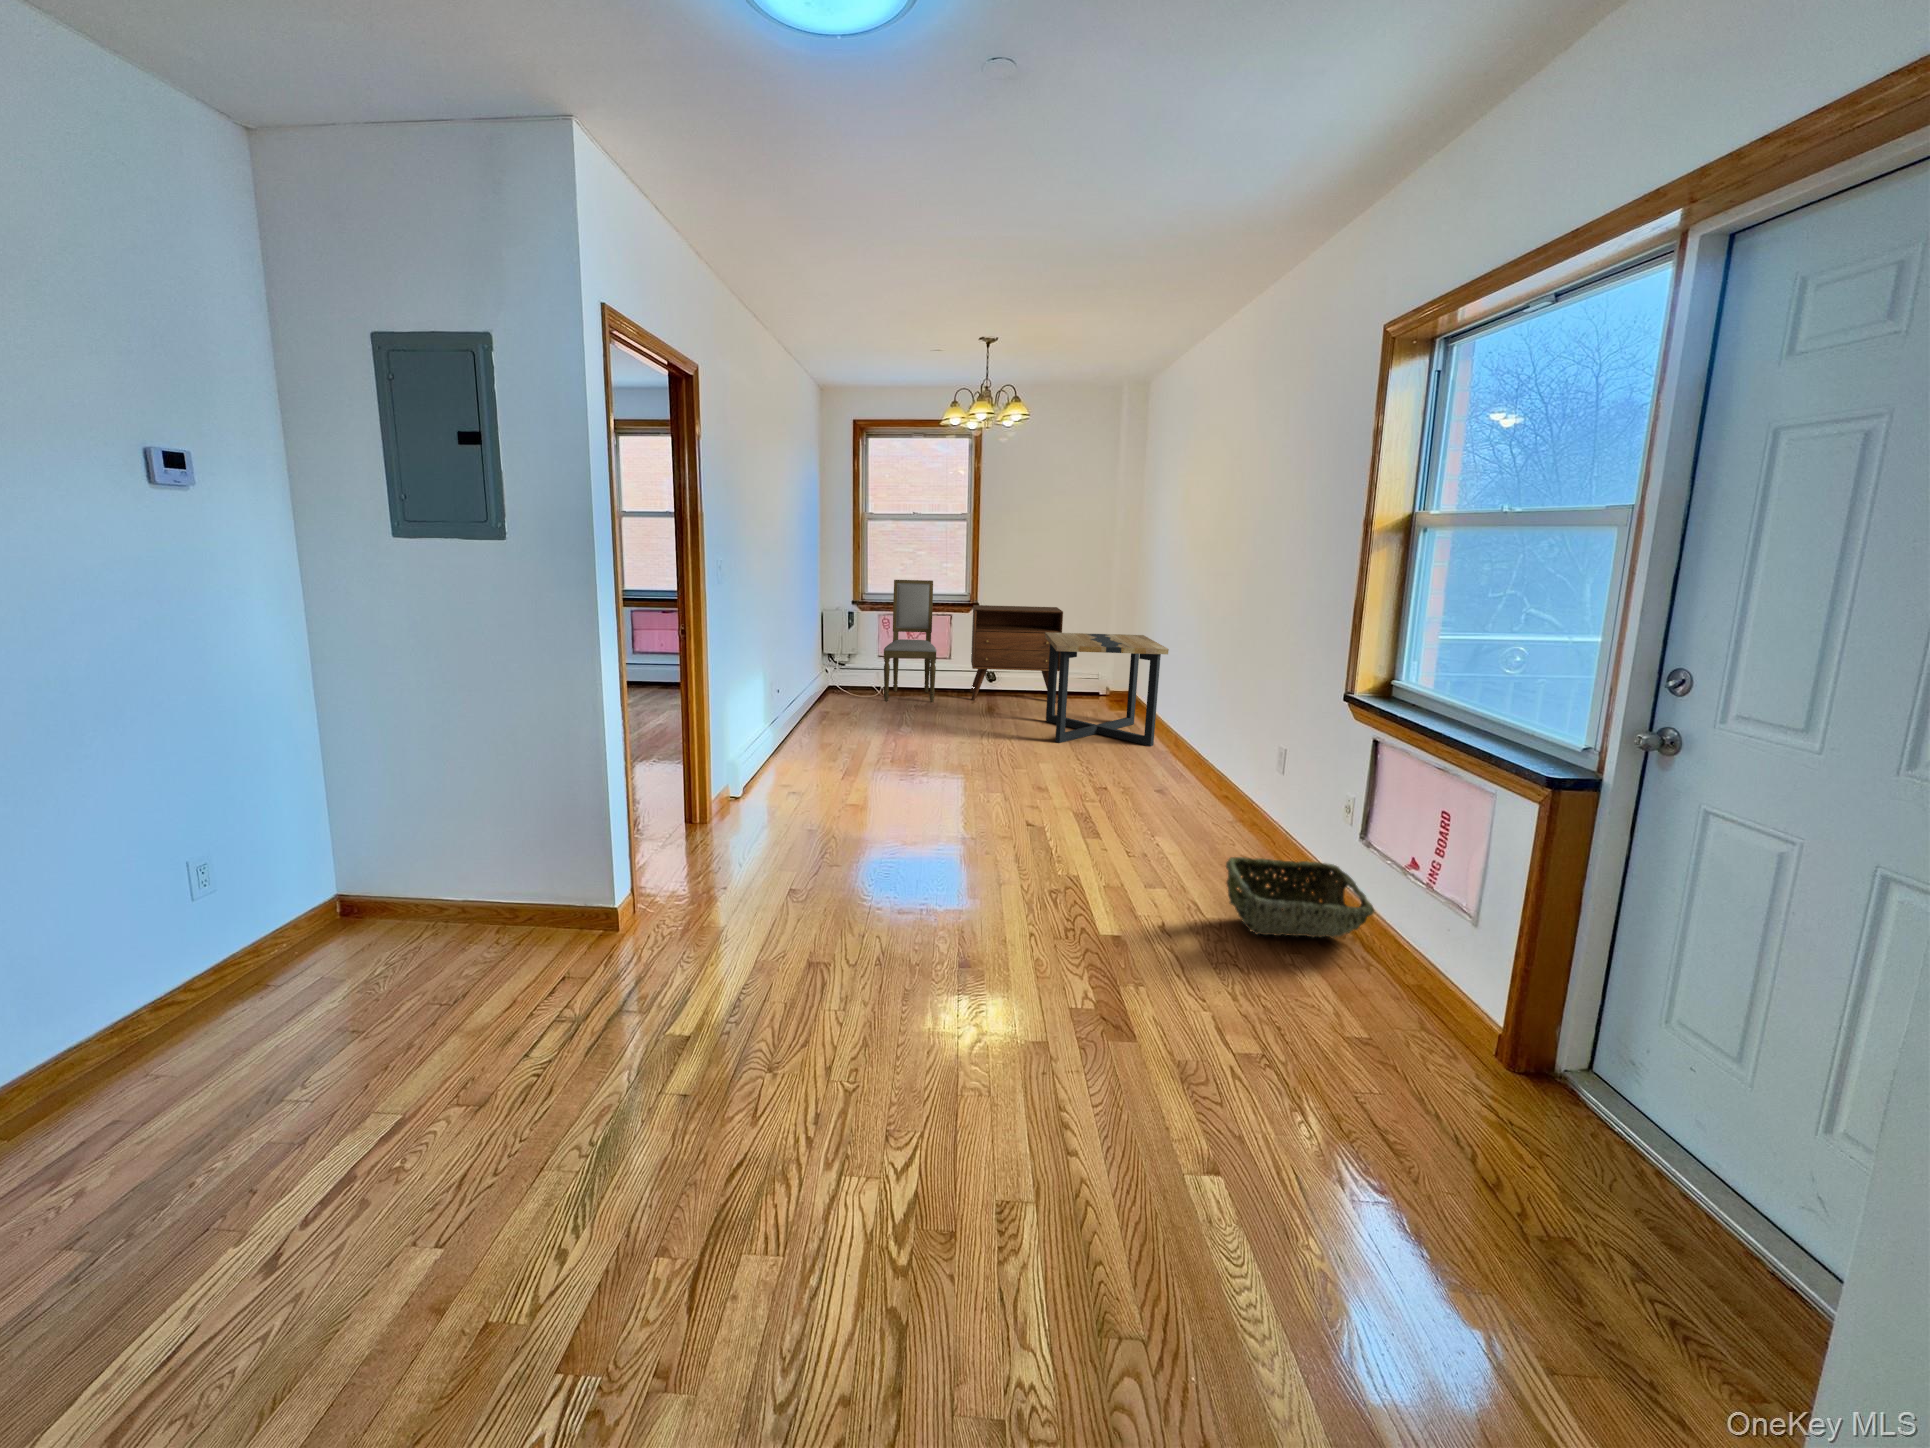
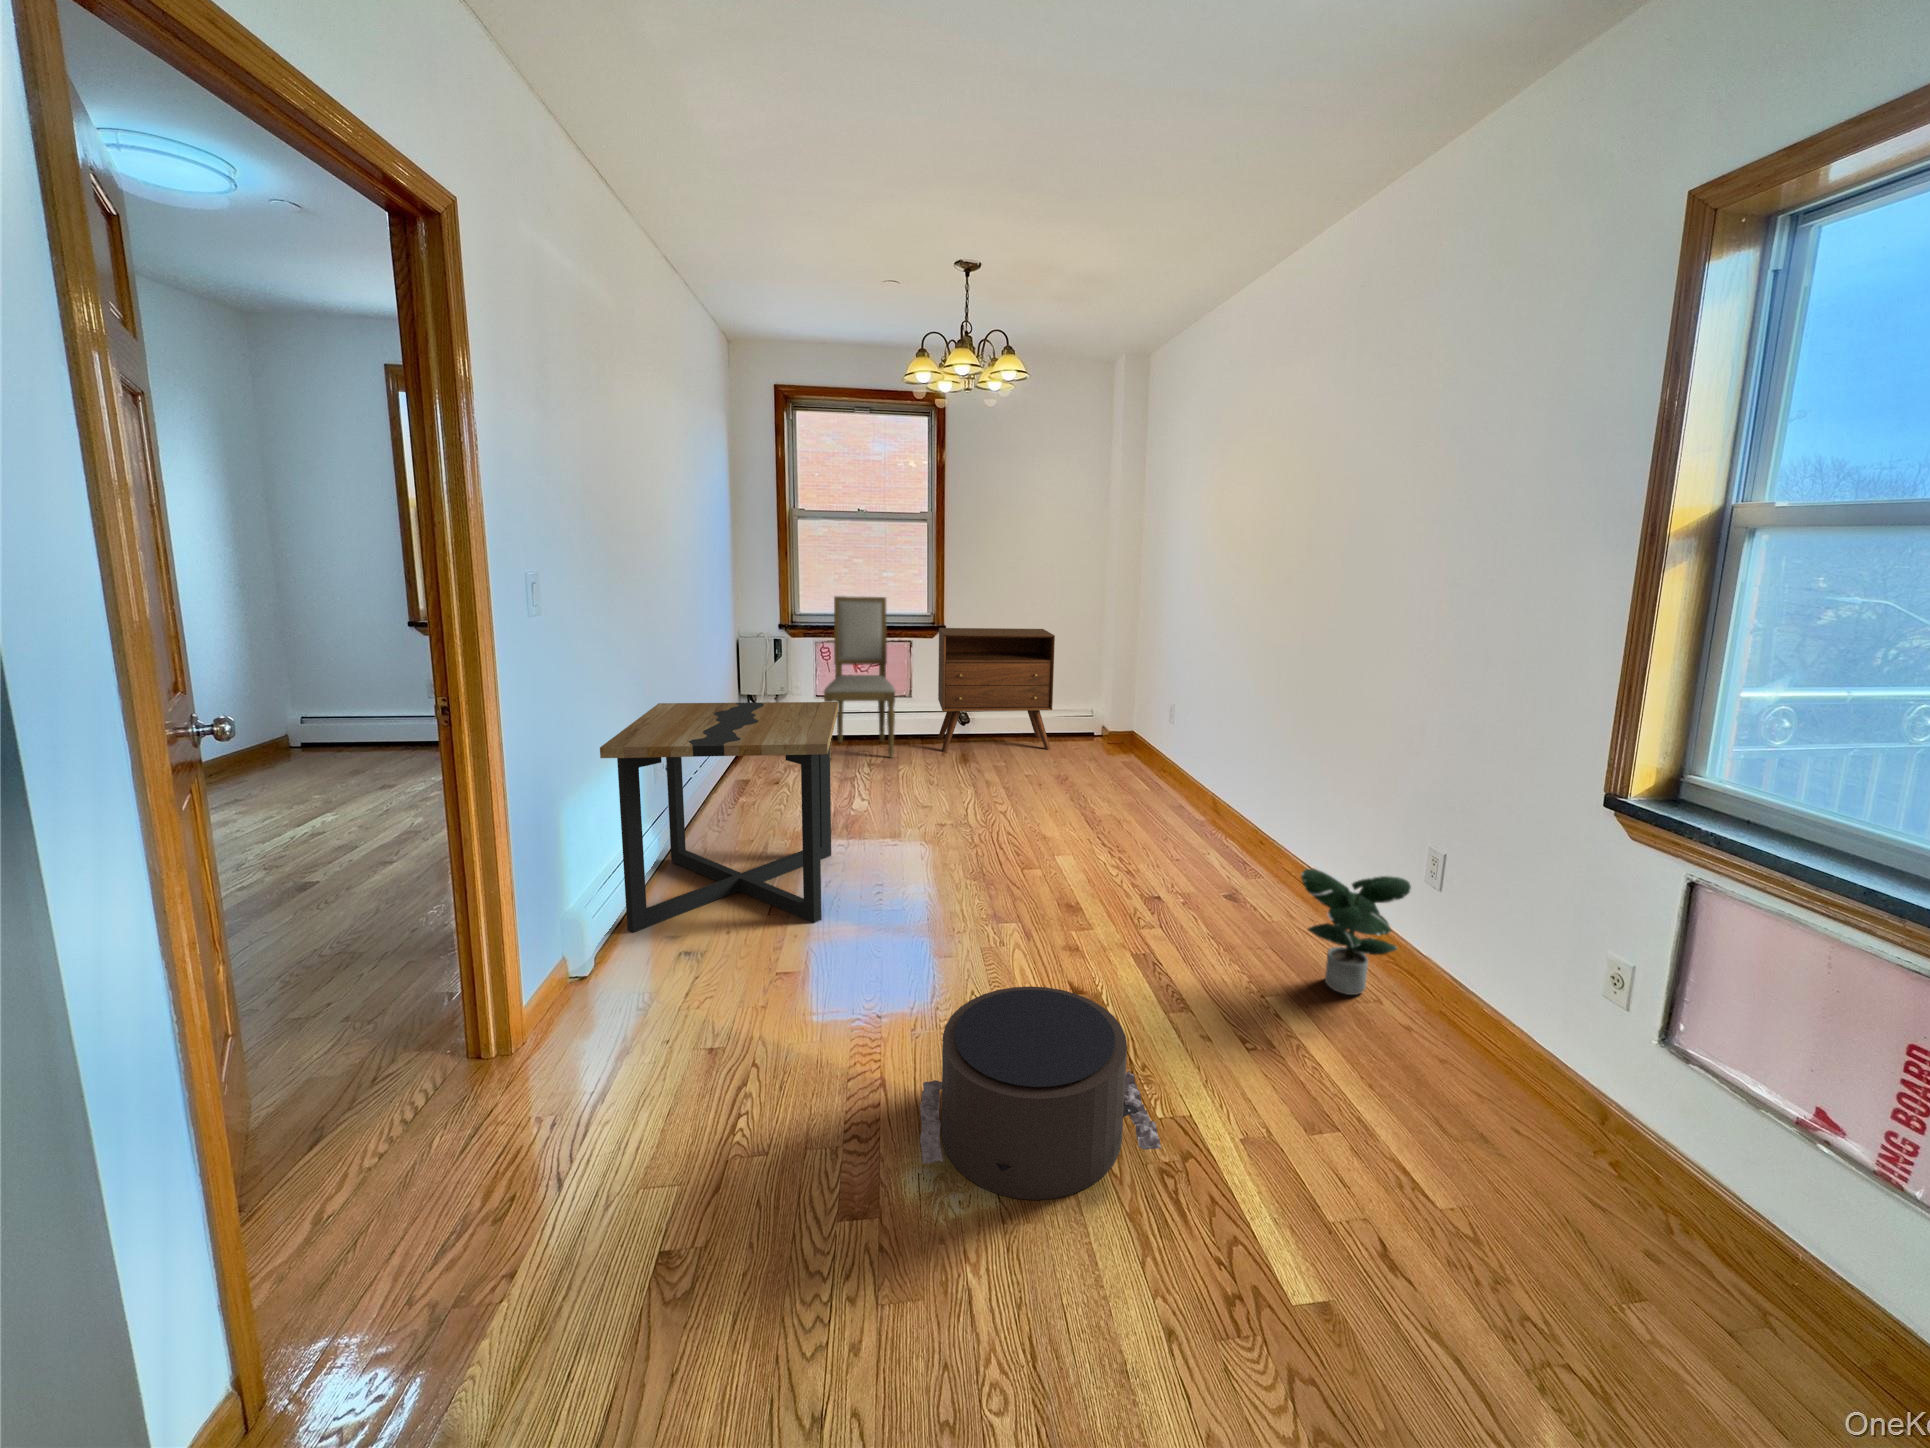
side table: present [1045,632,1169,746] -> present [600,702,838,933]
potted plant: none [1185,759,1261,842] -> present [1301,869,1411,995]
pouf: none [918,799,1051,894] -> present [920,986,1161,1200]
woven basket: present [1226,857,1374,938] -> none [1458,1076,1724,1244]

